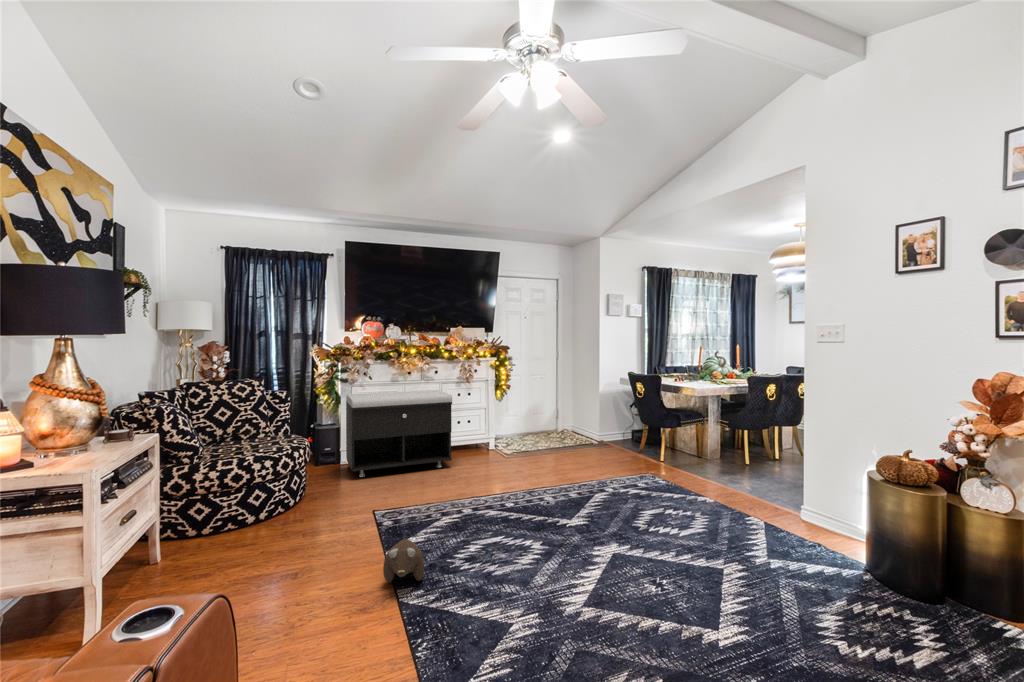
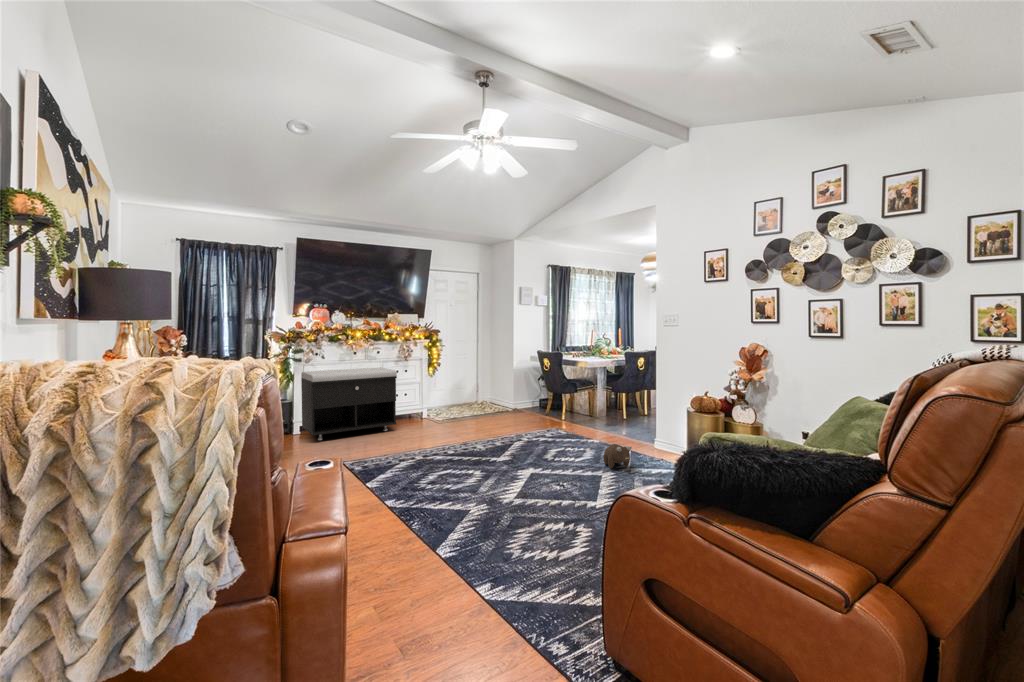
plush toy: present [383,539,424,583] -> present [603,444,632,469]

